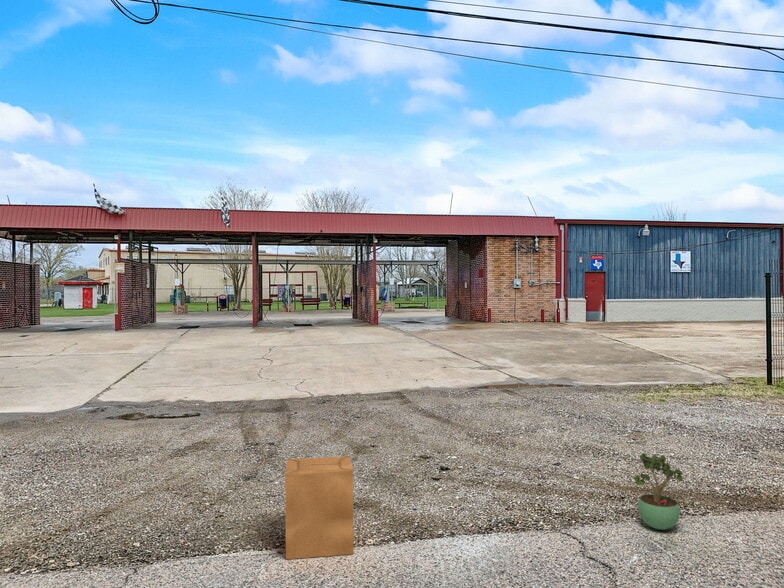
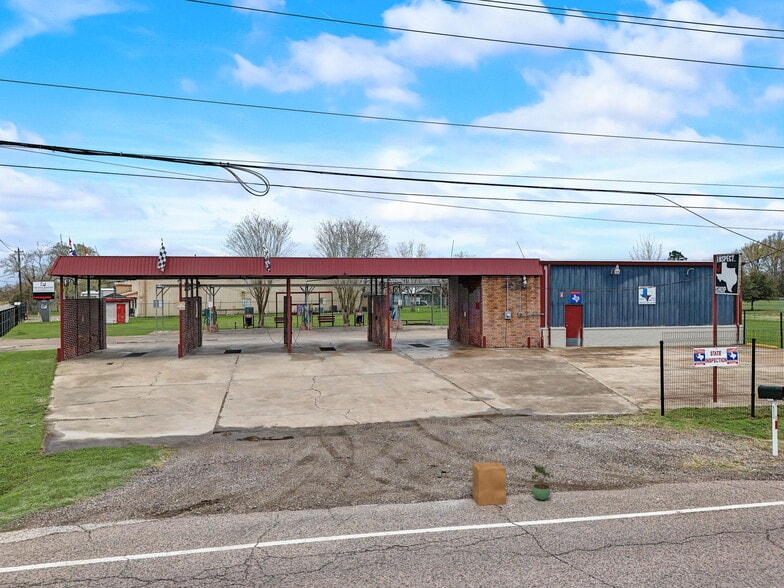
cardboard box: present [285,456,354,559] -> present [472,462,506,505]

